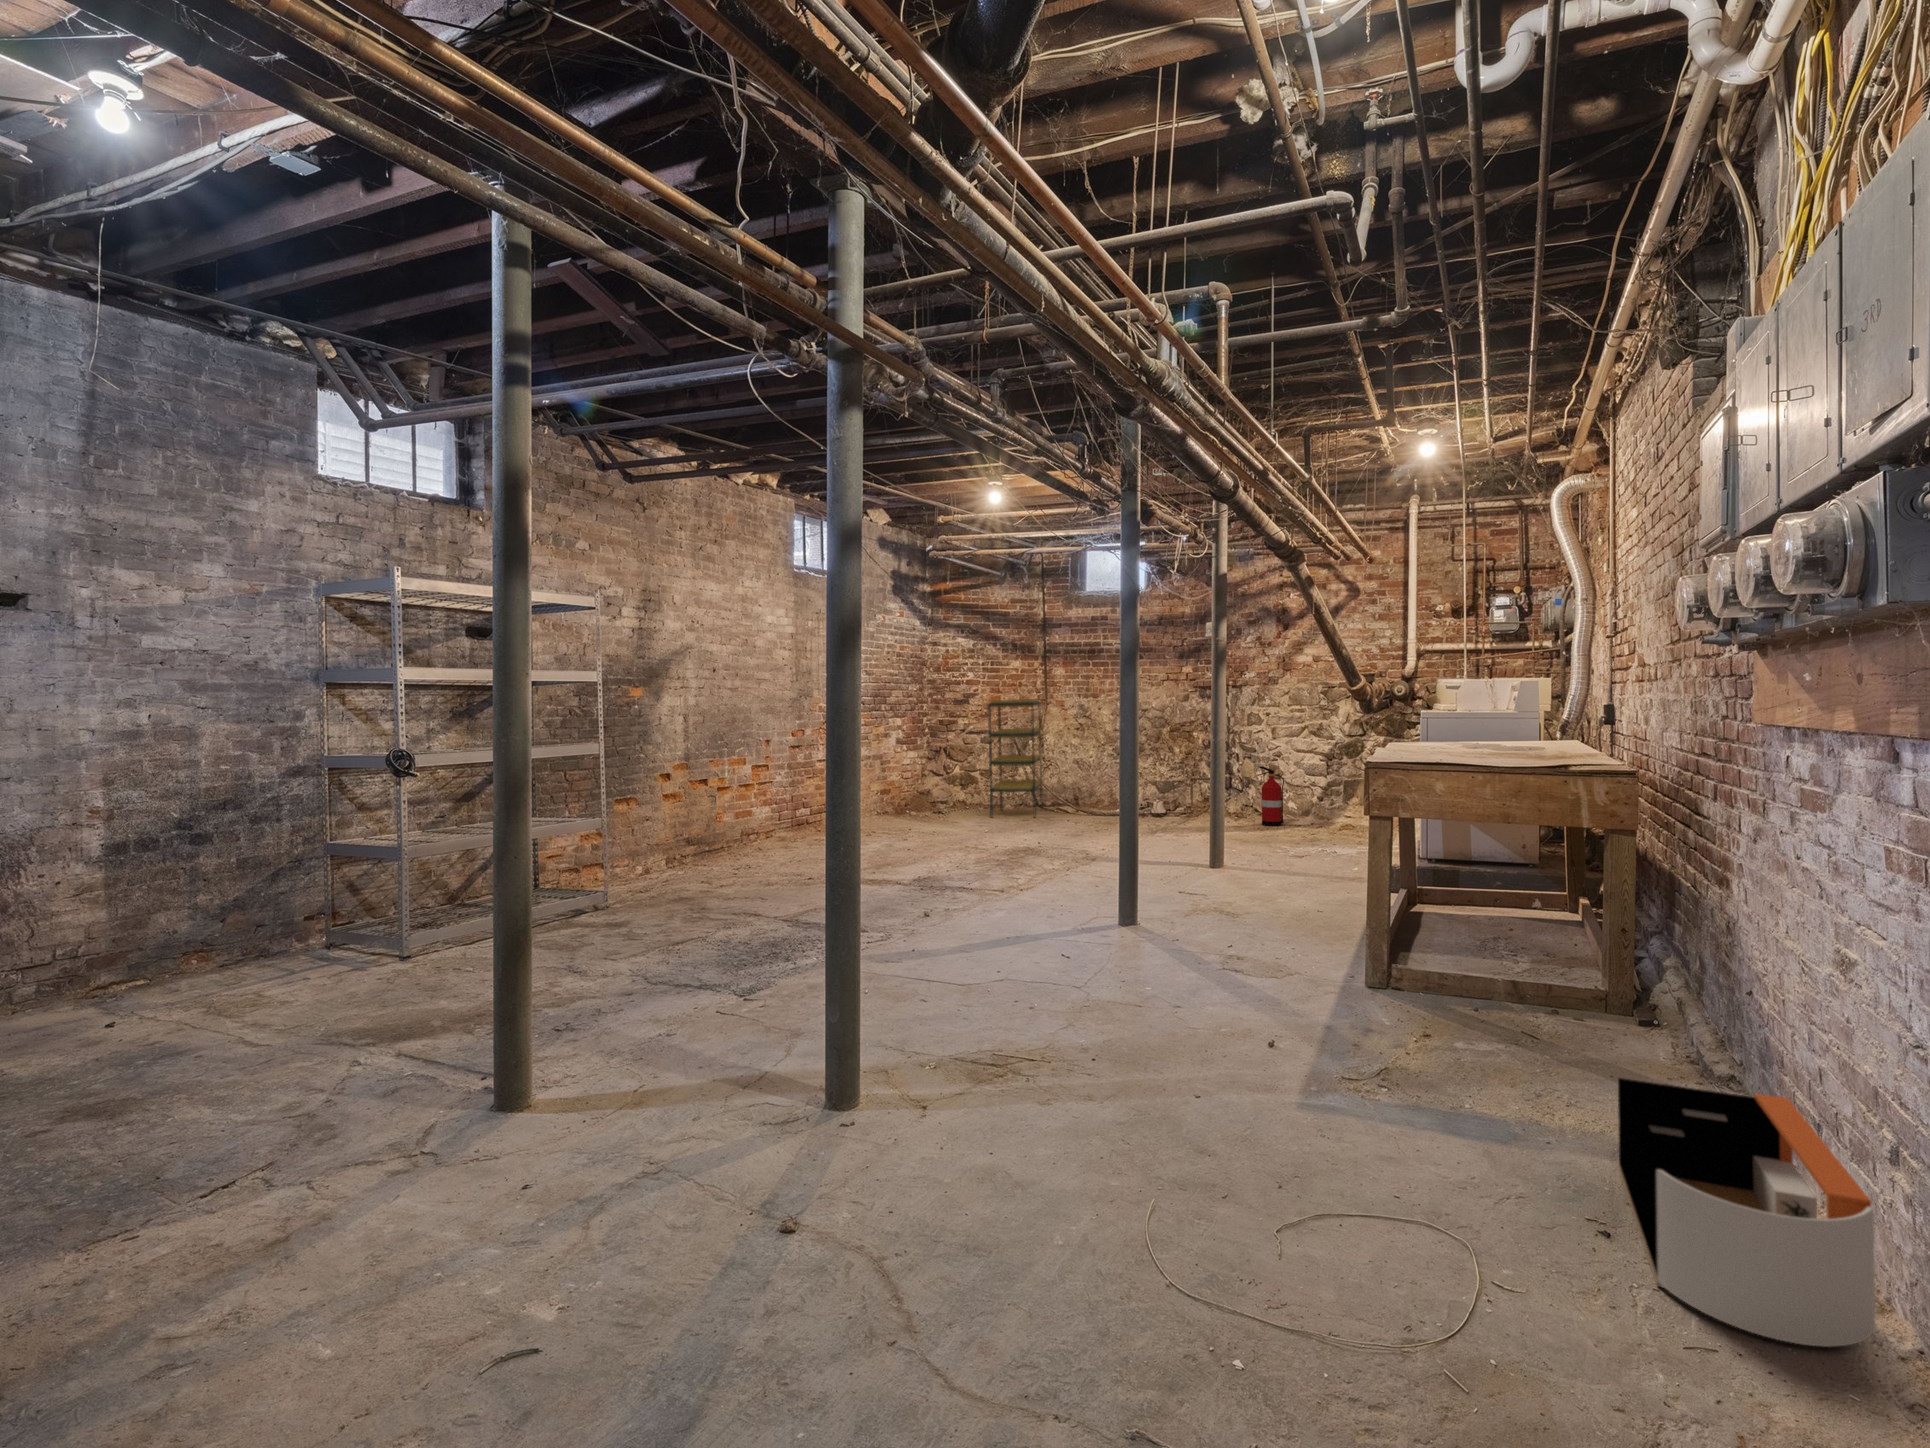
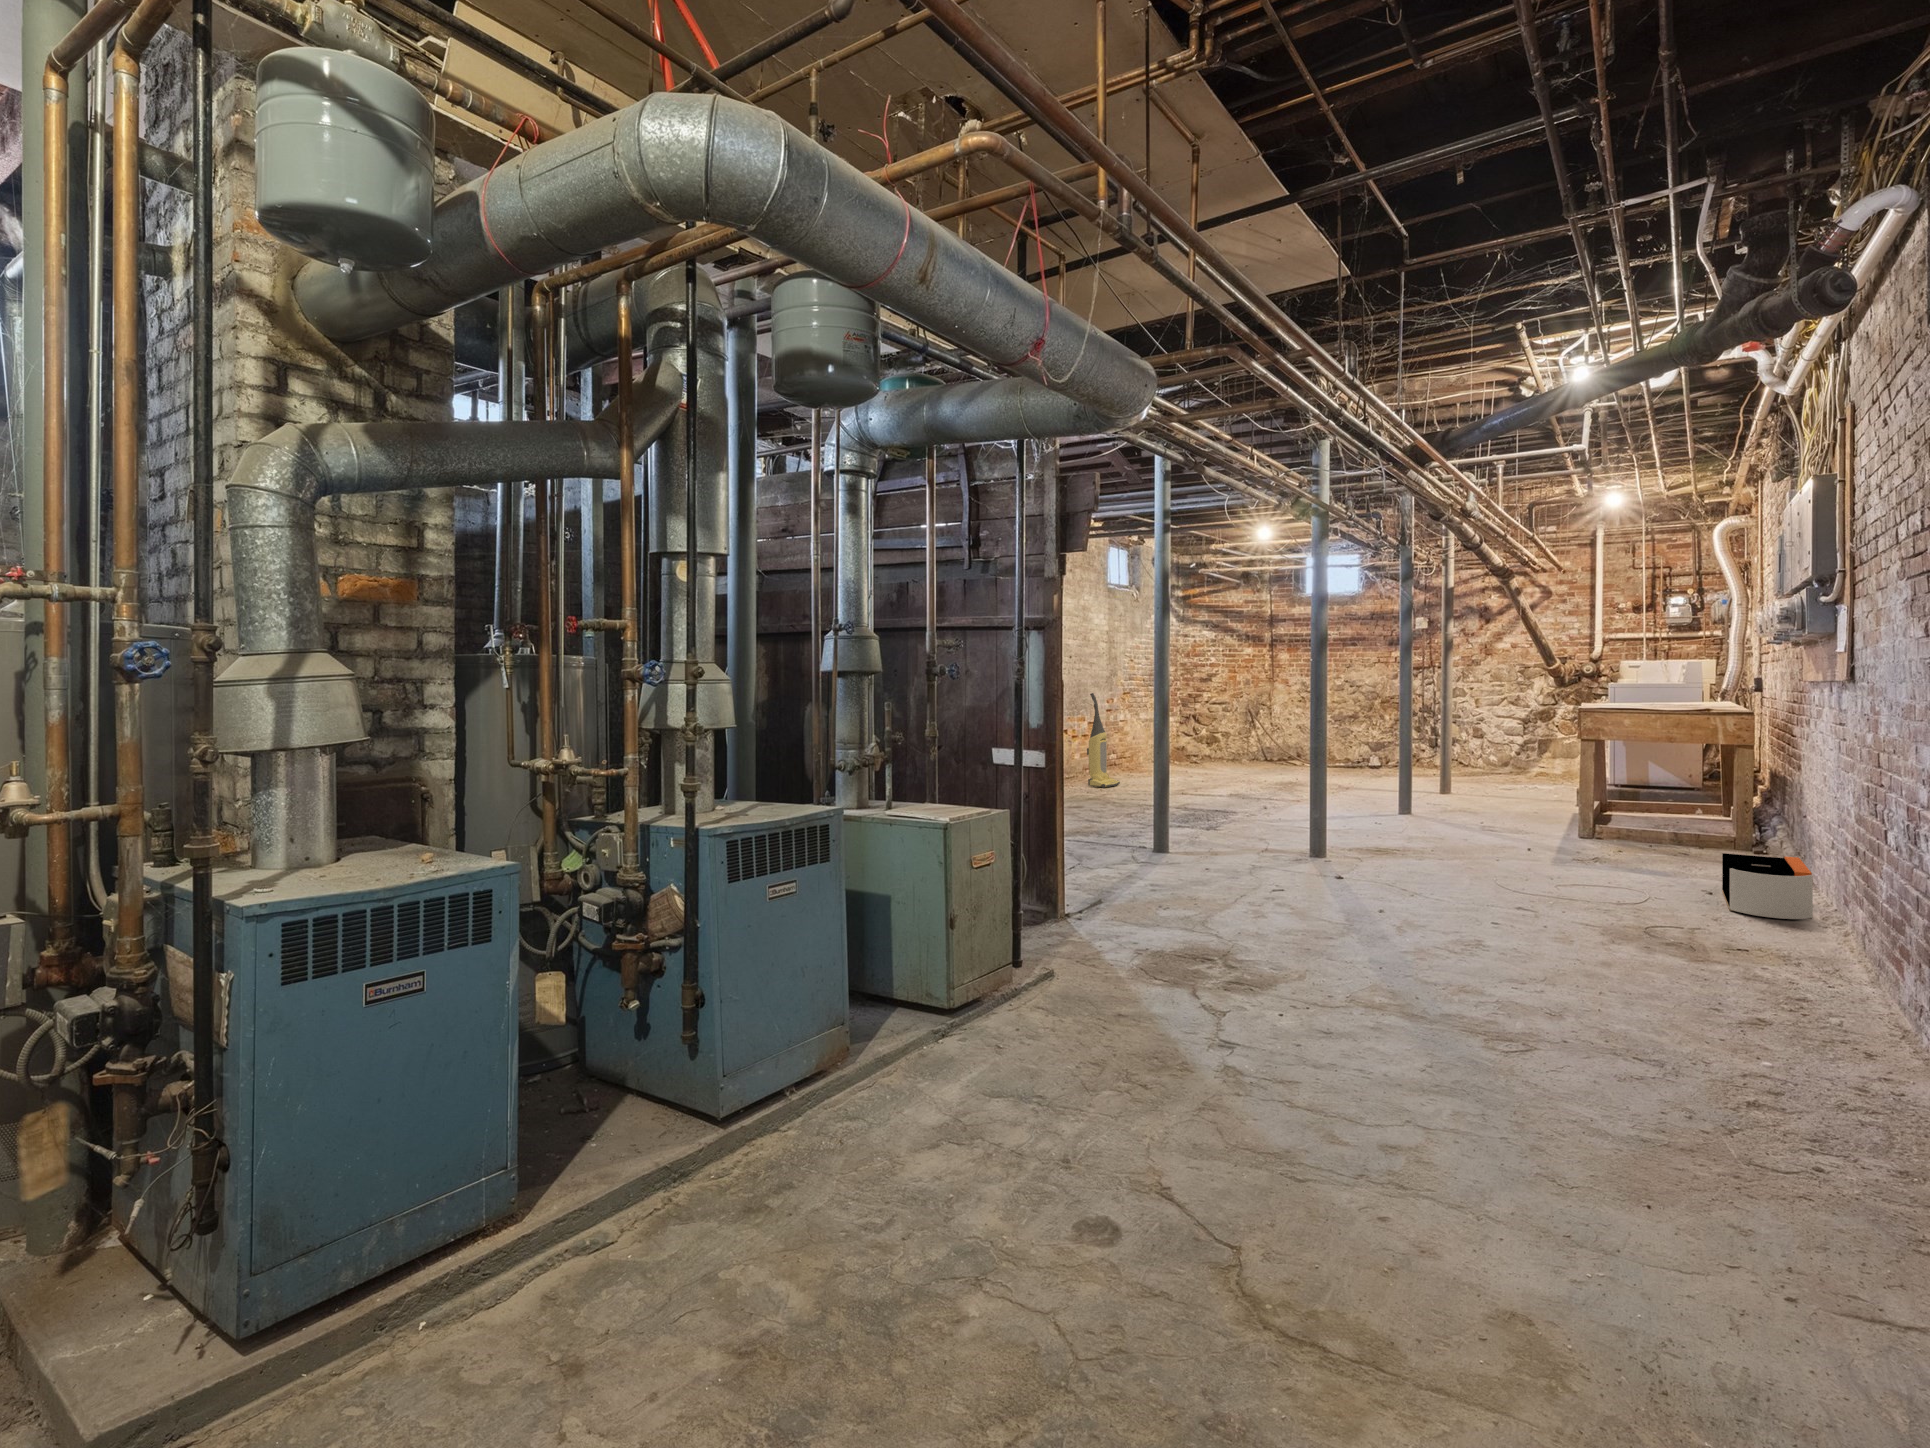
shelving unit: present [988,699,1043,817] -> none [1237,678,1276,769]
vacuum cleaner: none [731,715,786,856] -> present [1087,693,1120,788]
fire extinguisher: present [1257,767,1284,826] -> none [1463,730,1486,775]

